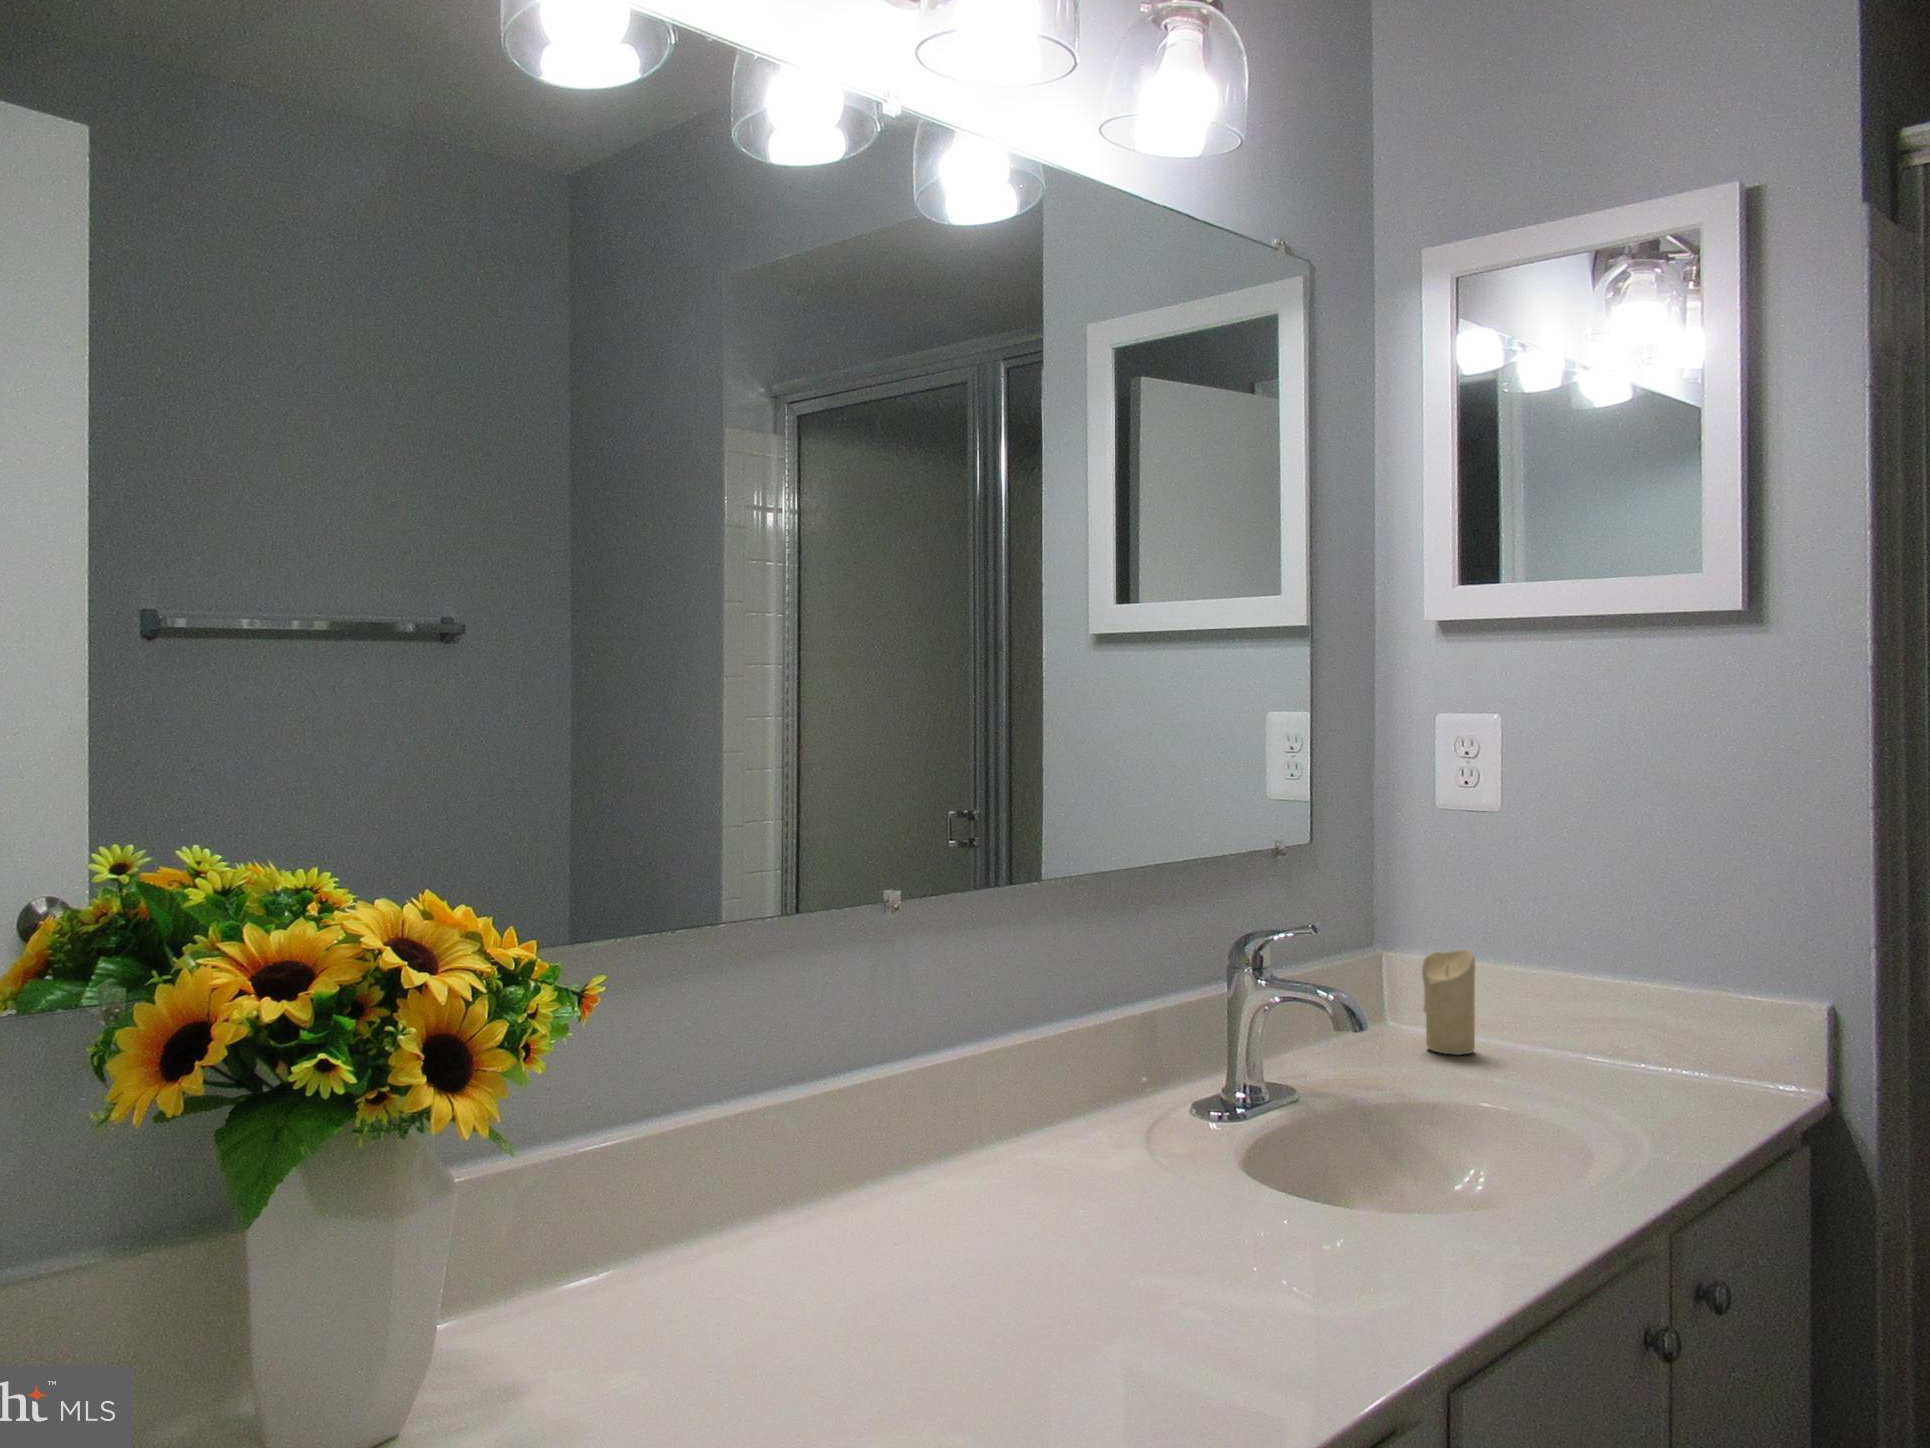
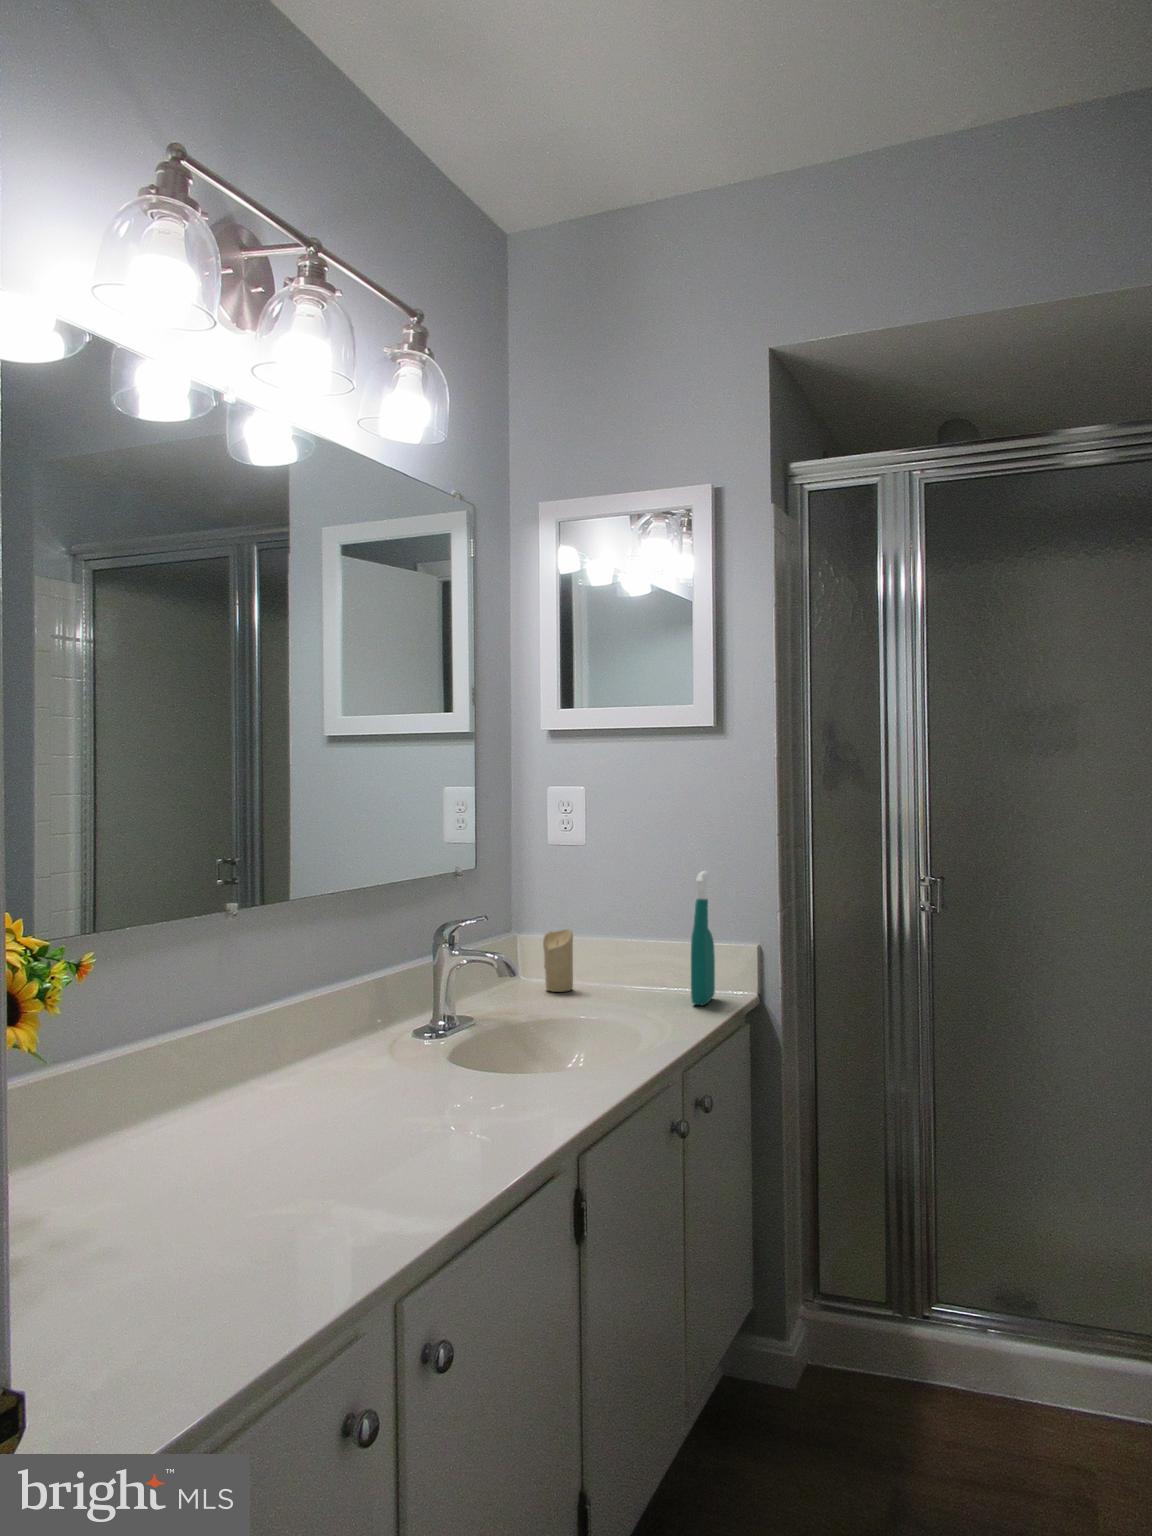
spray bottle: none [1698,868,1747,1111] -> present [691,871,715,1005]

